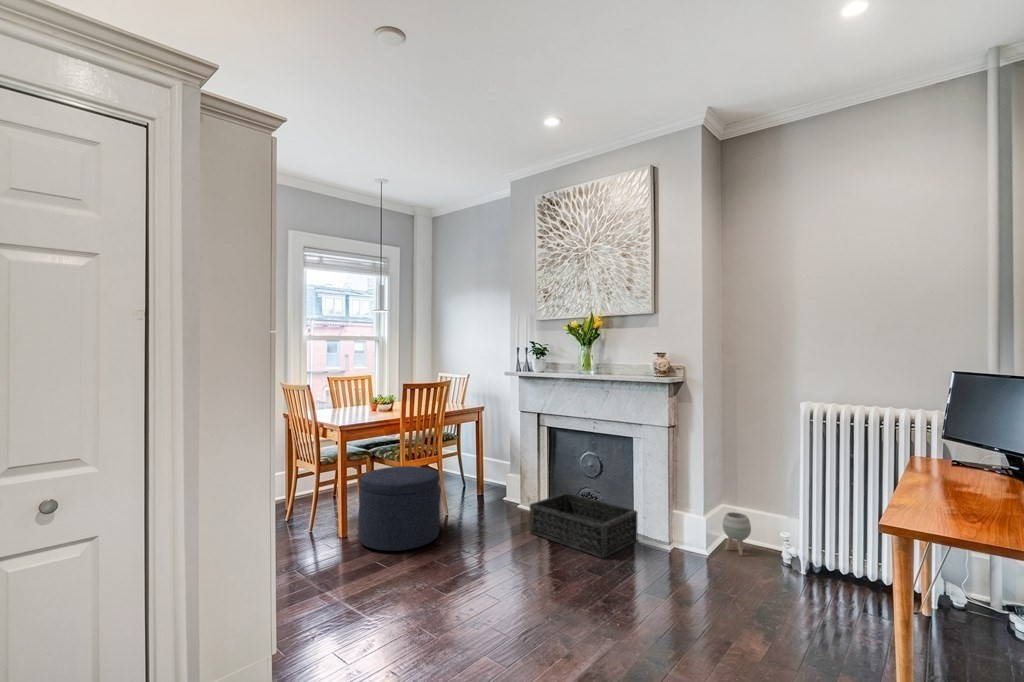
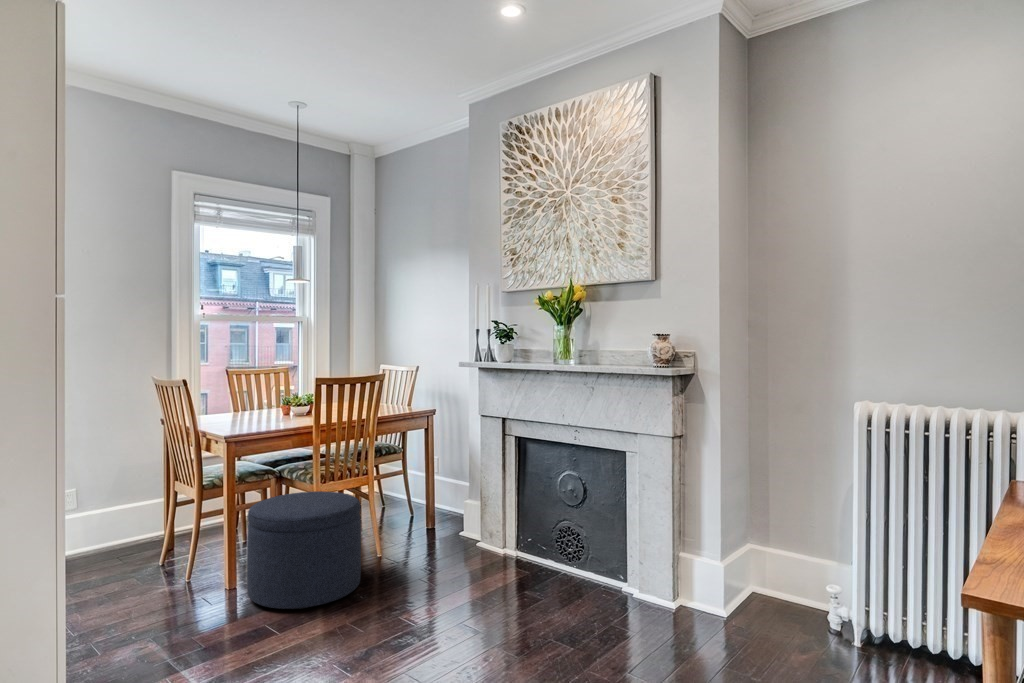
basket: present [530,493,638,558] -> none [485,526,631,620]
planter: present [722,512,751,556] -> none [747,555,786,616]

